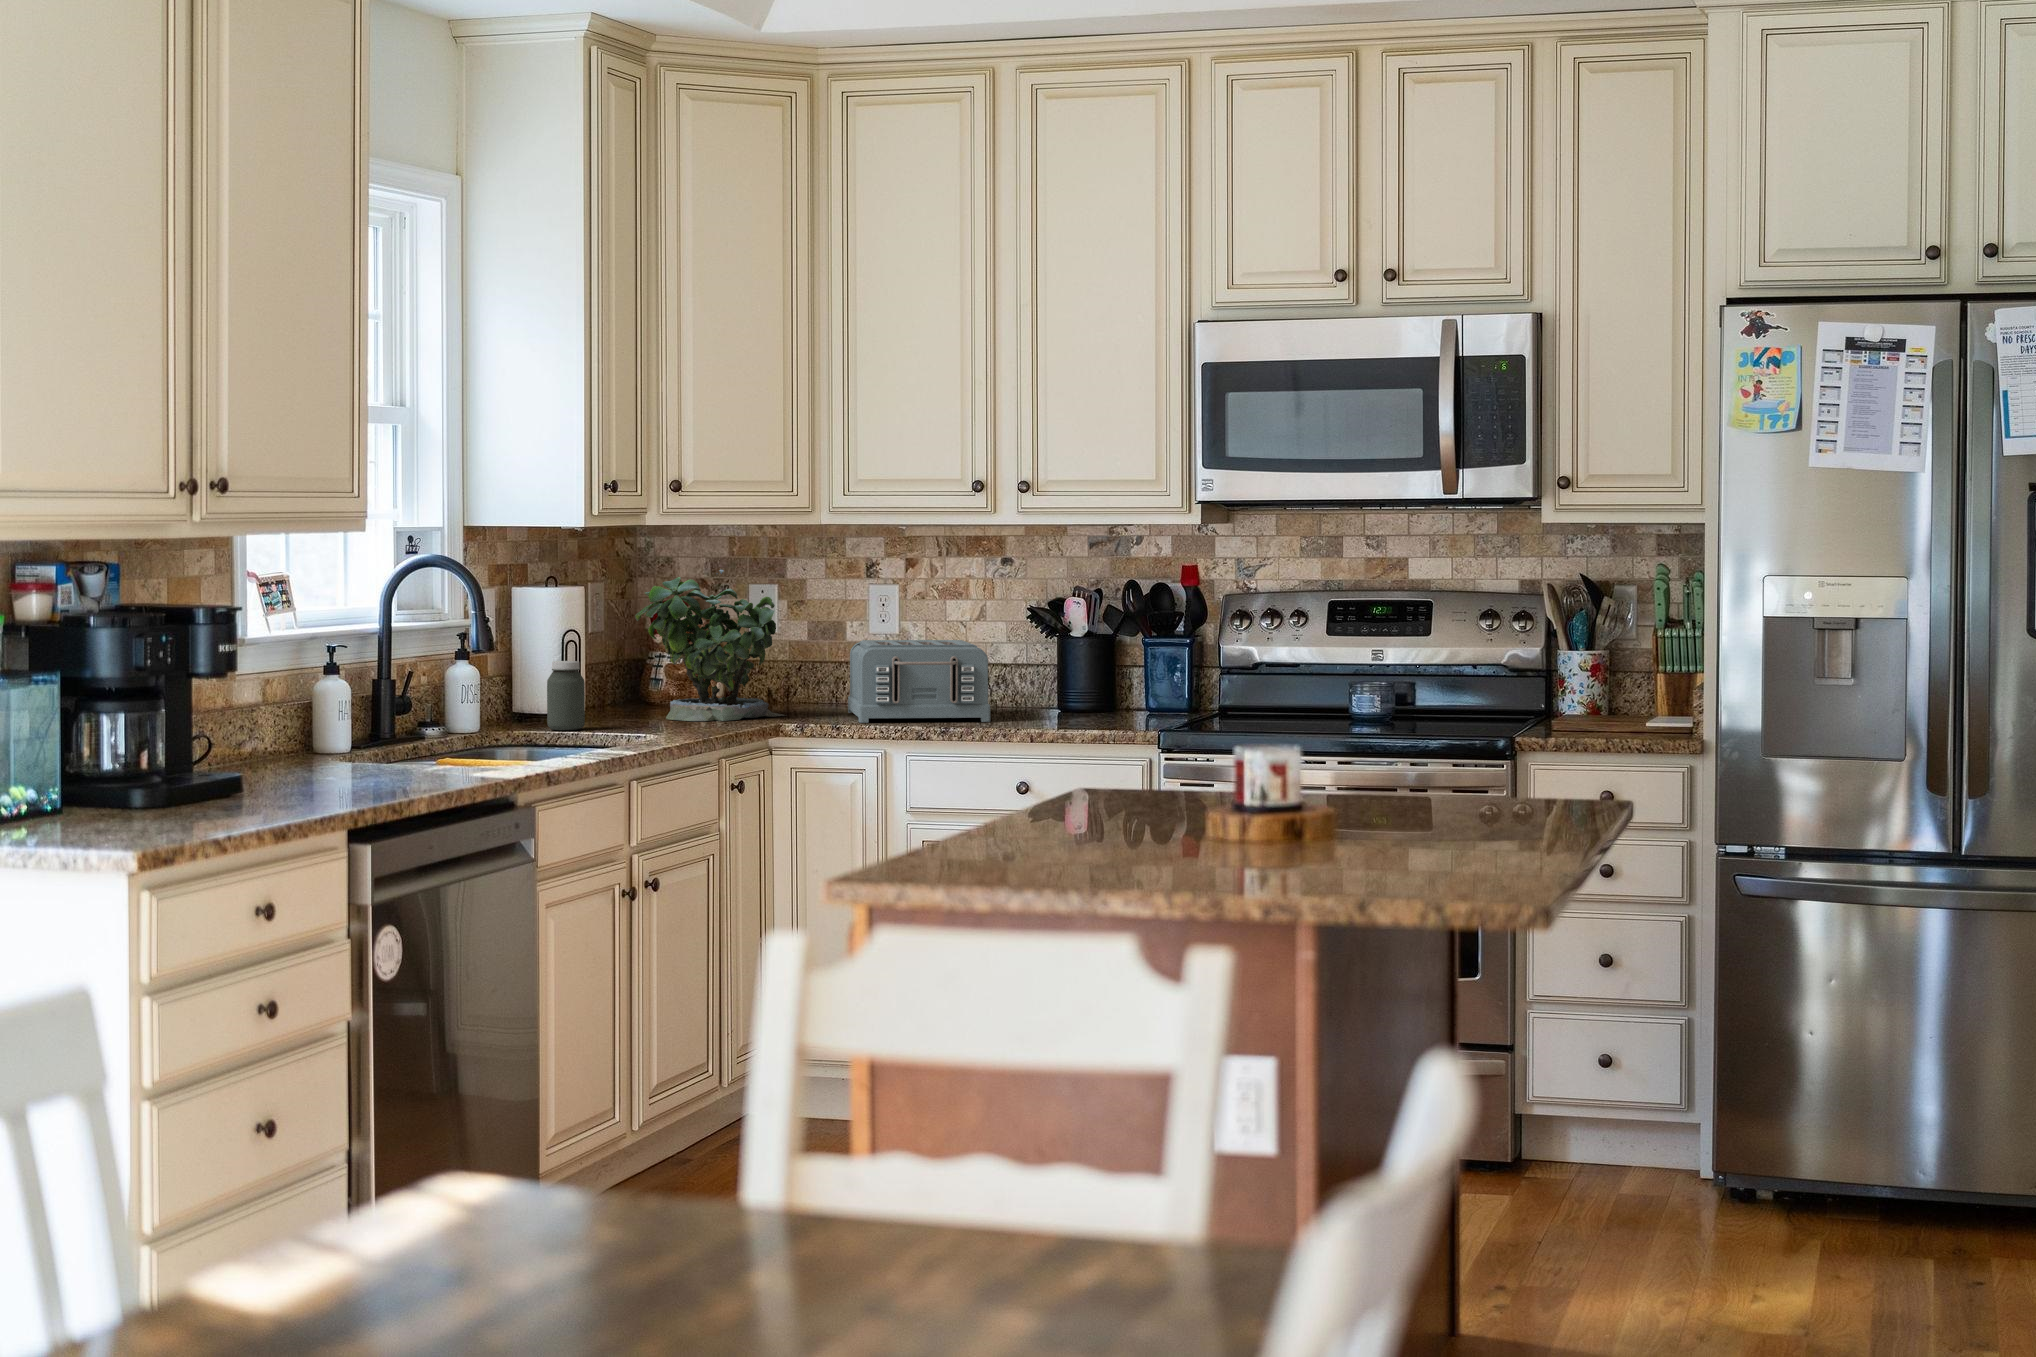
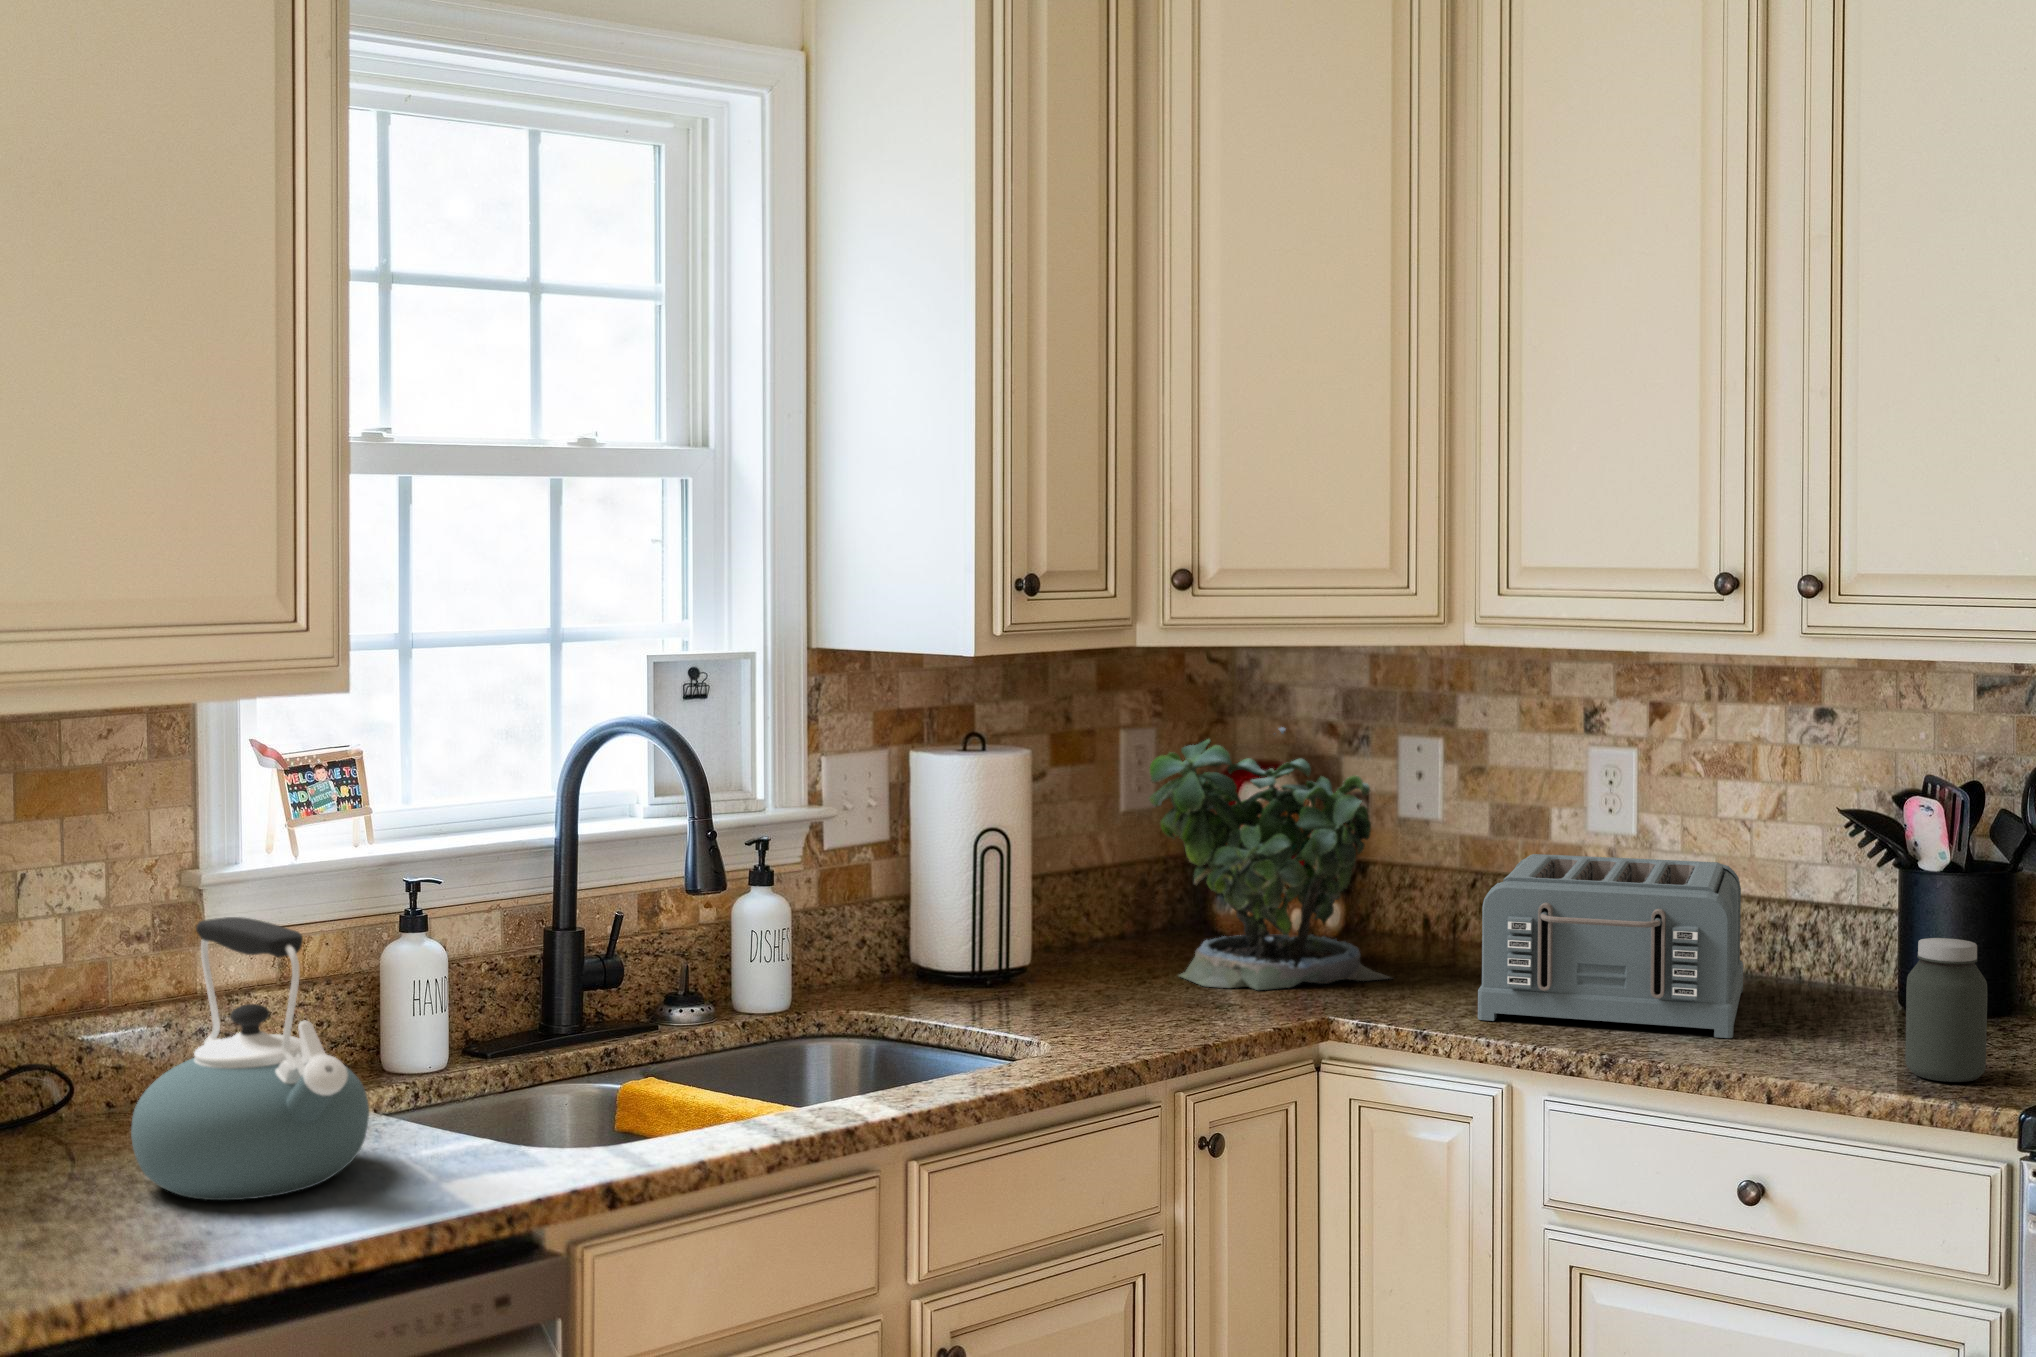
kettle: none [325,640,462,778] -> present [131,917,369,1200]
jar: present [547,661,585,730] -> present [1905,938,1987,1082]

